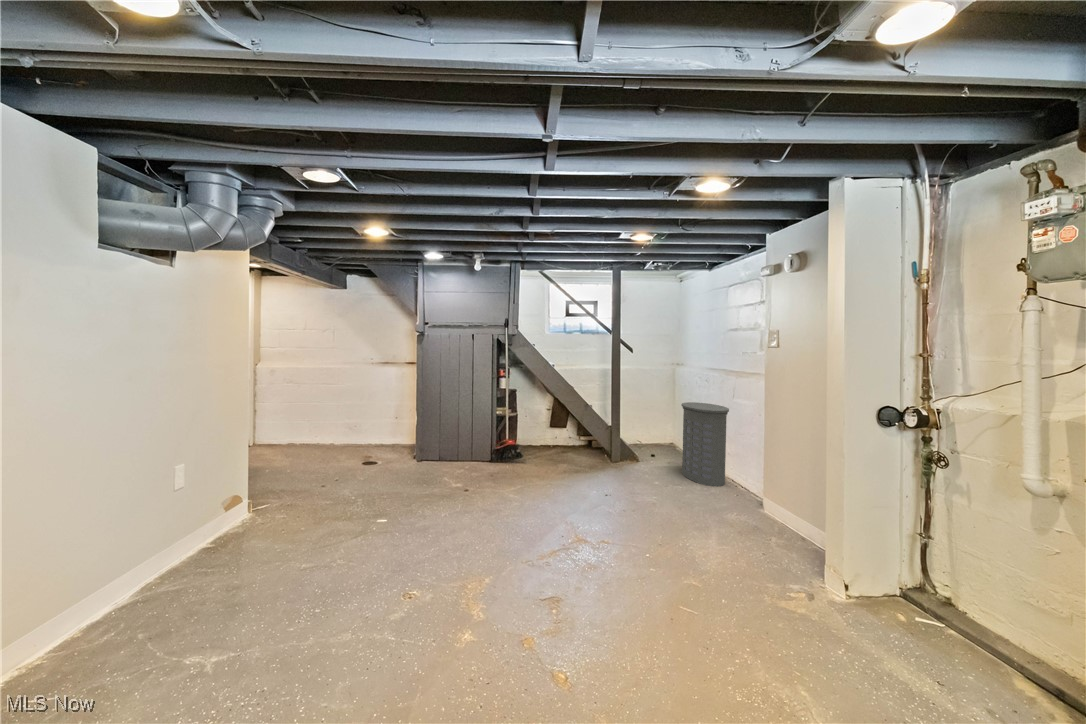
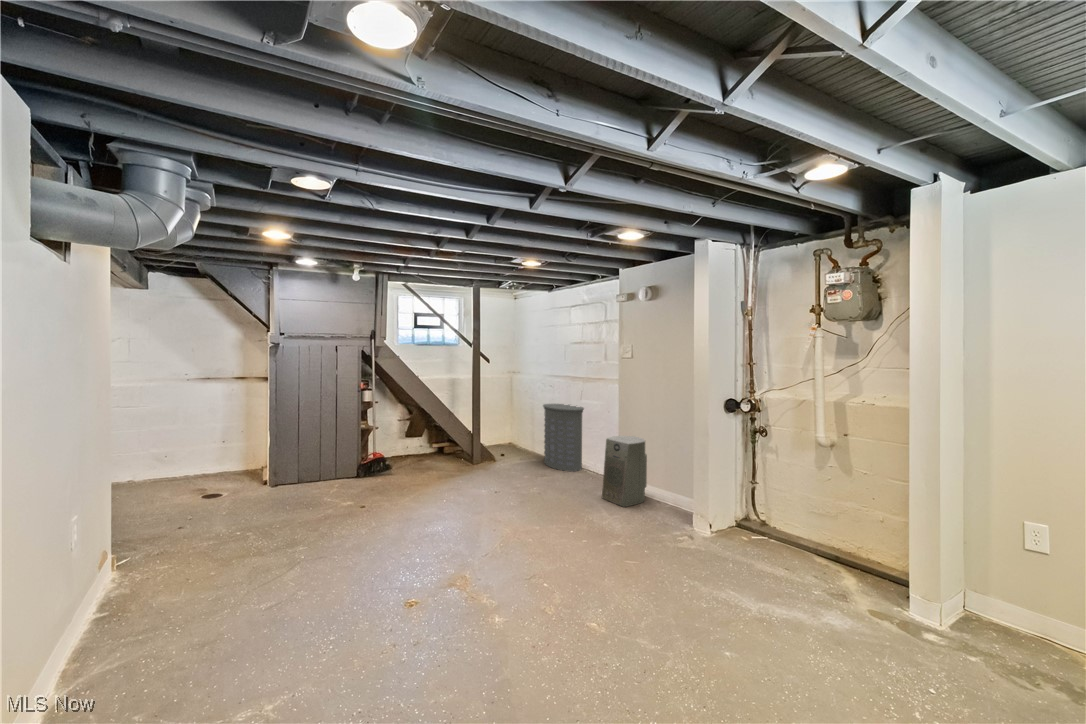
air purifier: none [718,446,785,537] -> present [602,436,647,507]

